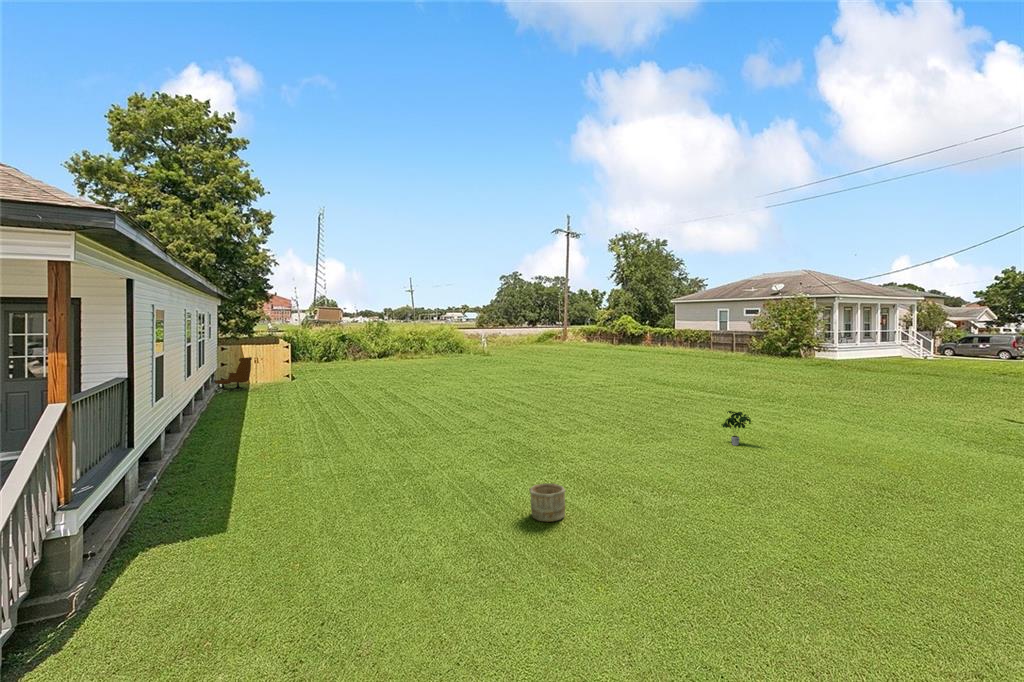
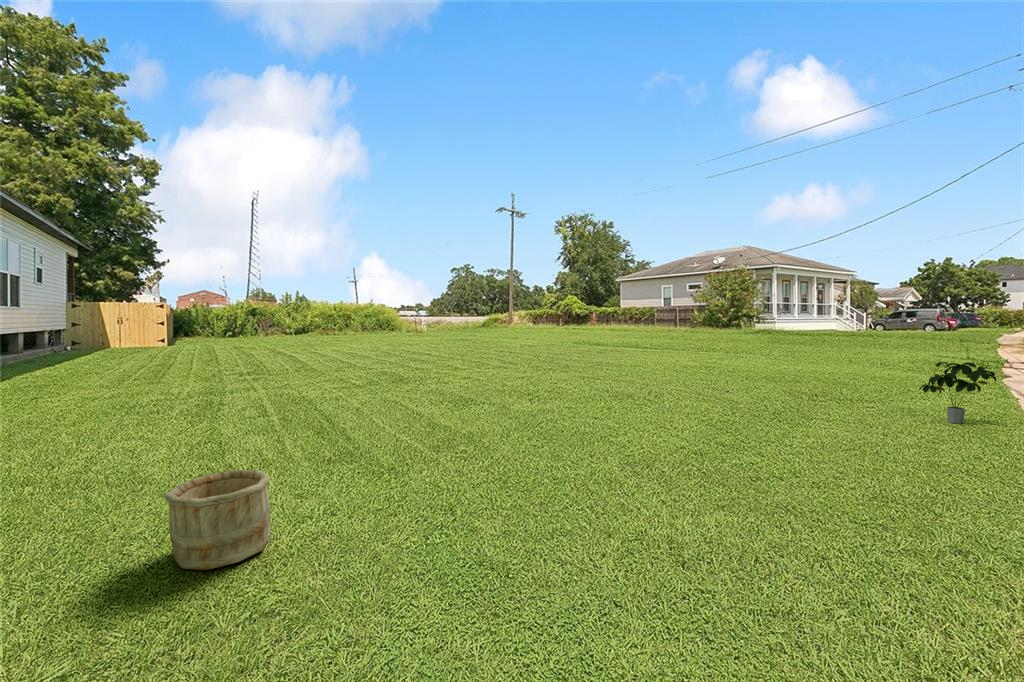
lounge chair: present [215,357,252,390] -> none [30,314,80,357]
potted plant: present [722,411,751,446] -> present [920,362,996,424]

